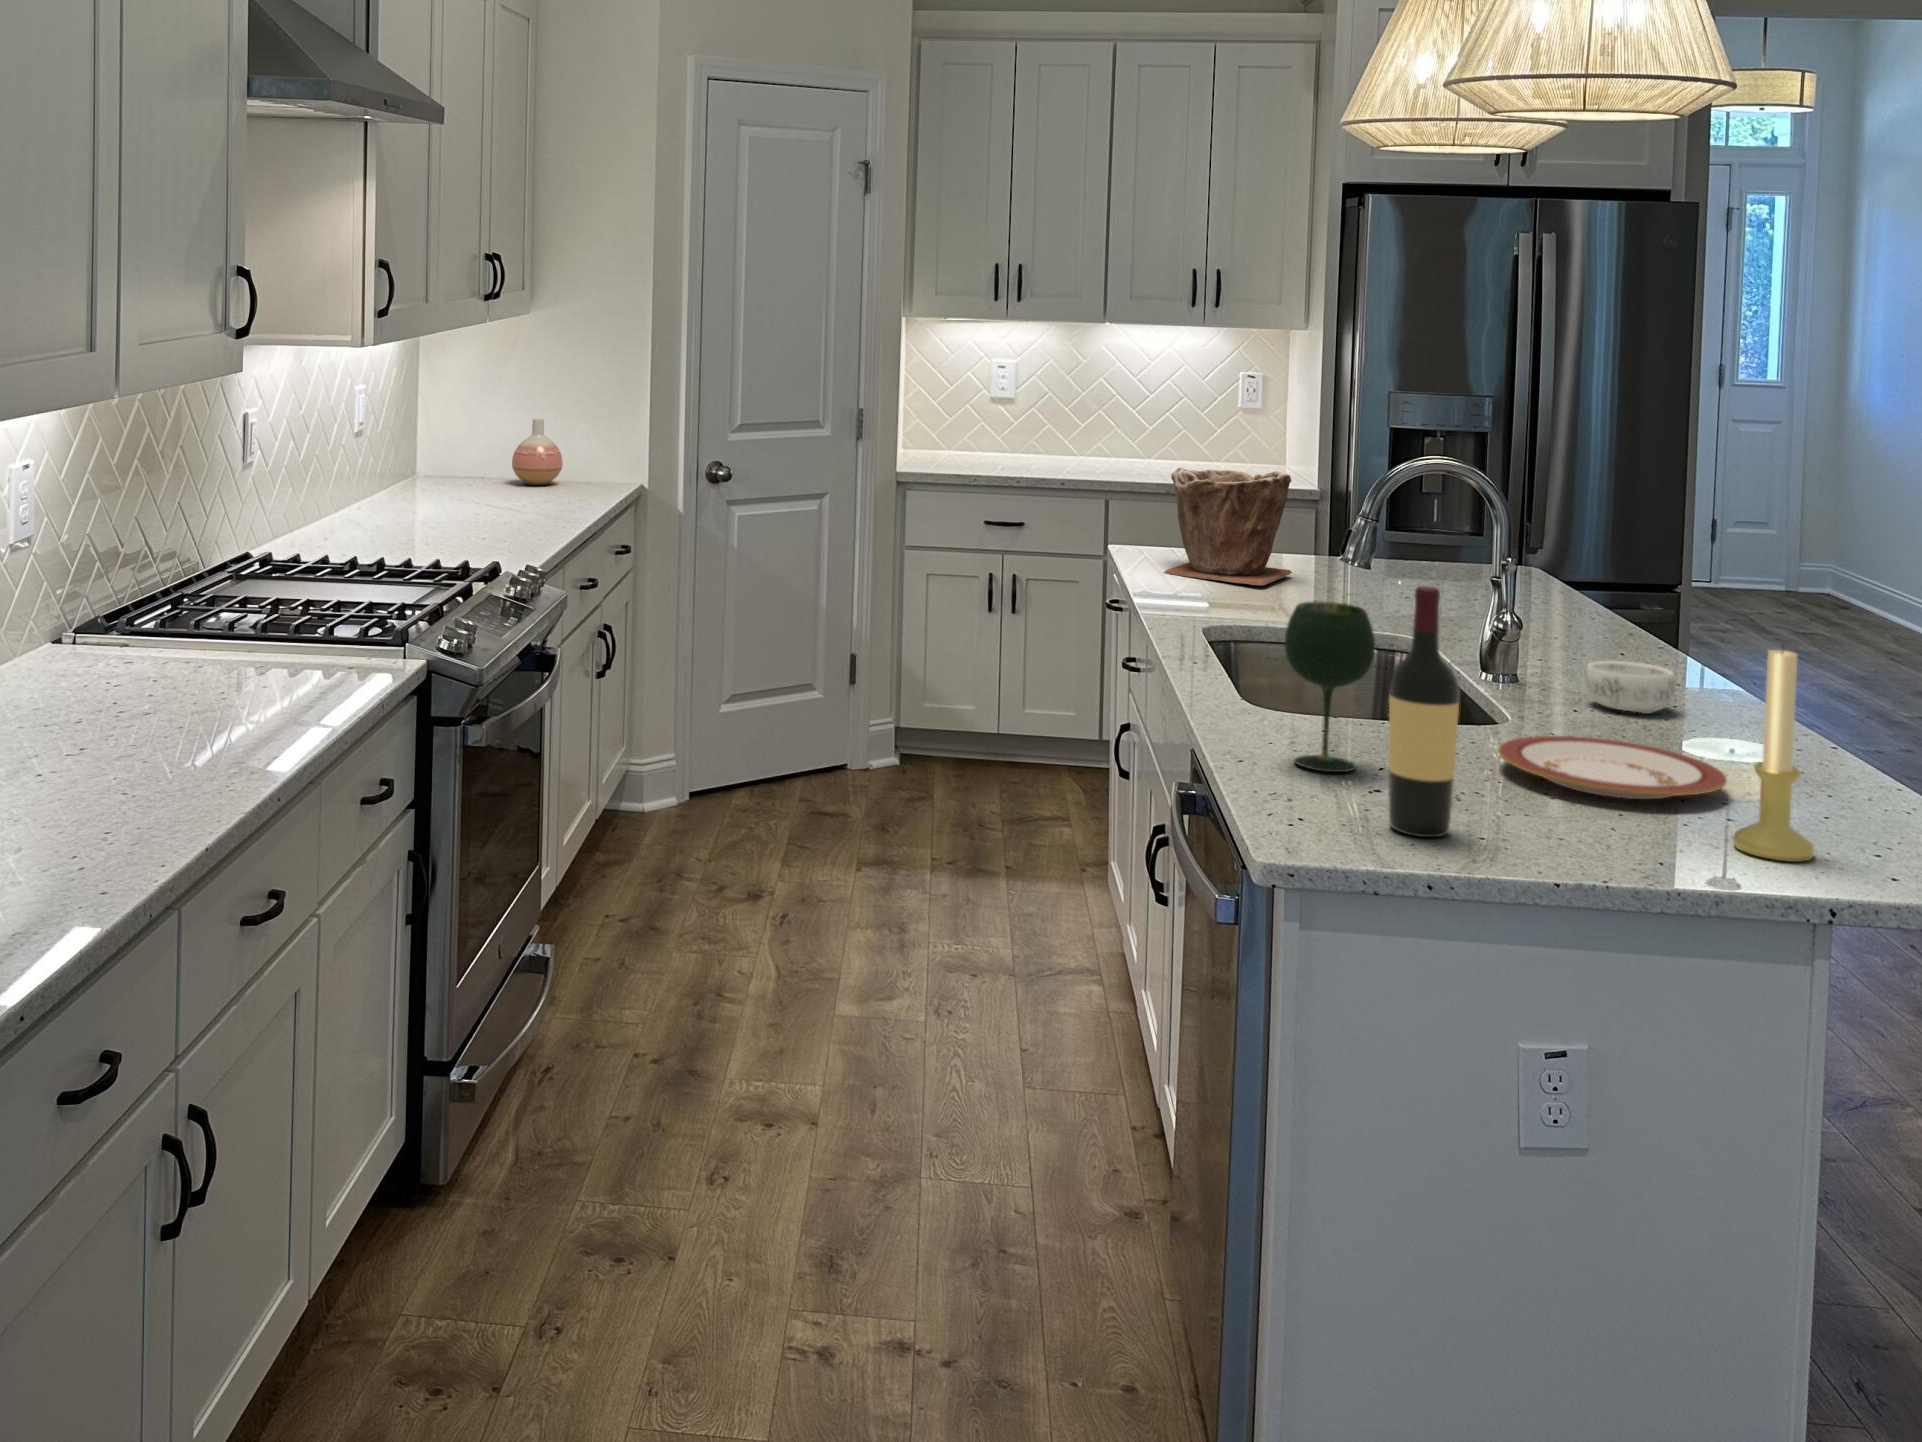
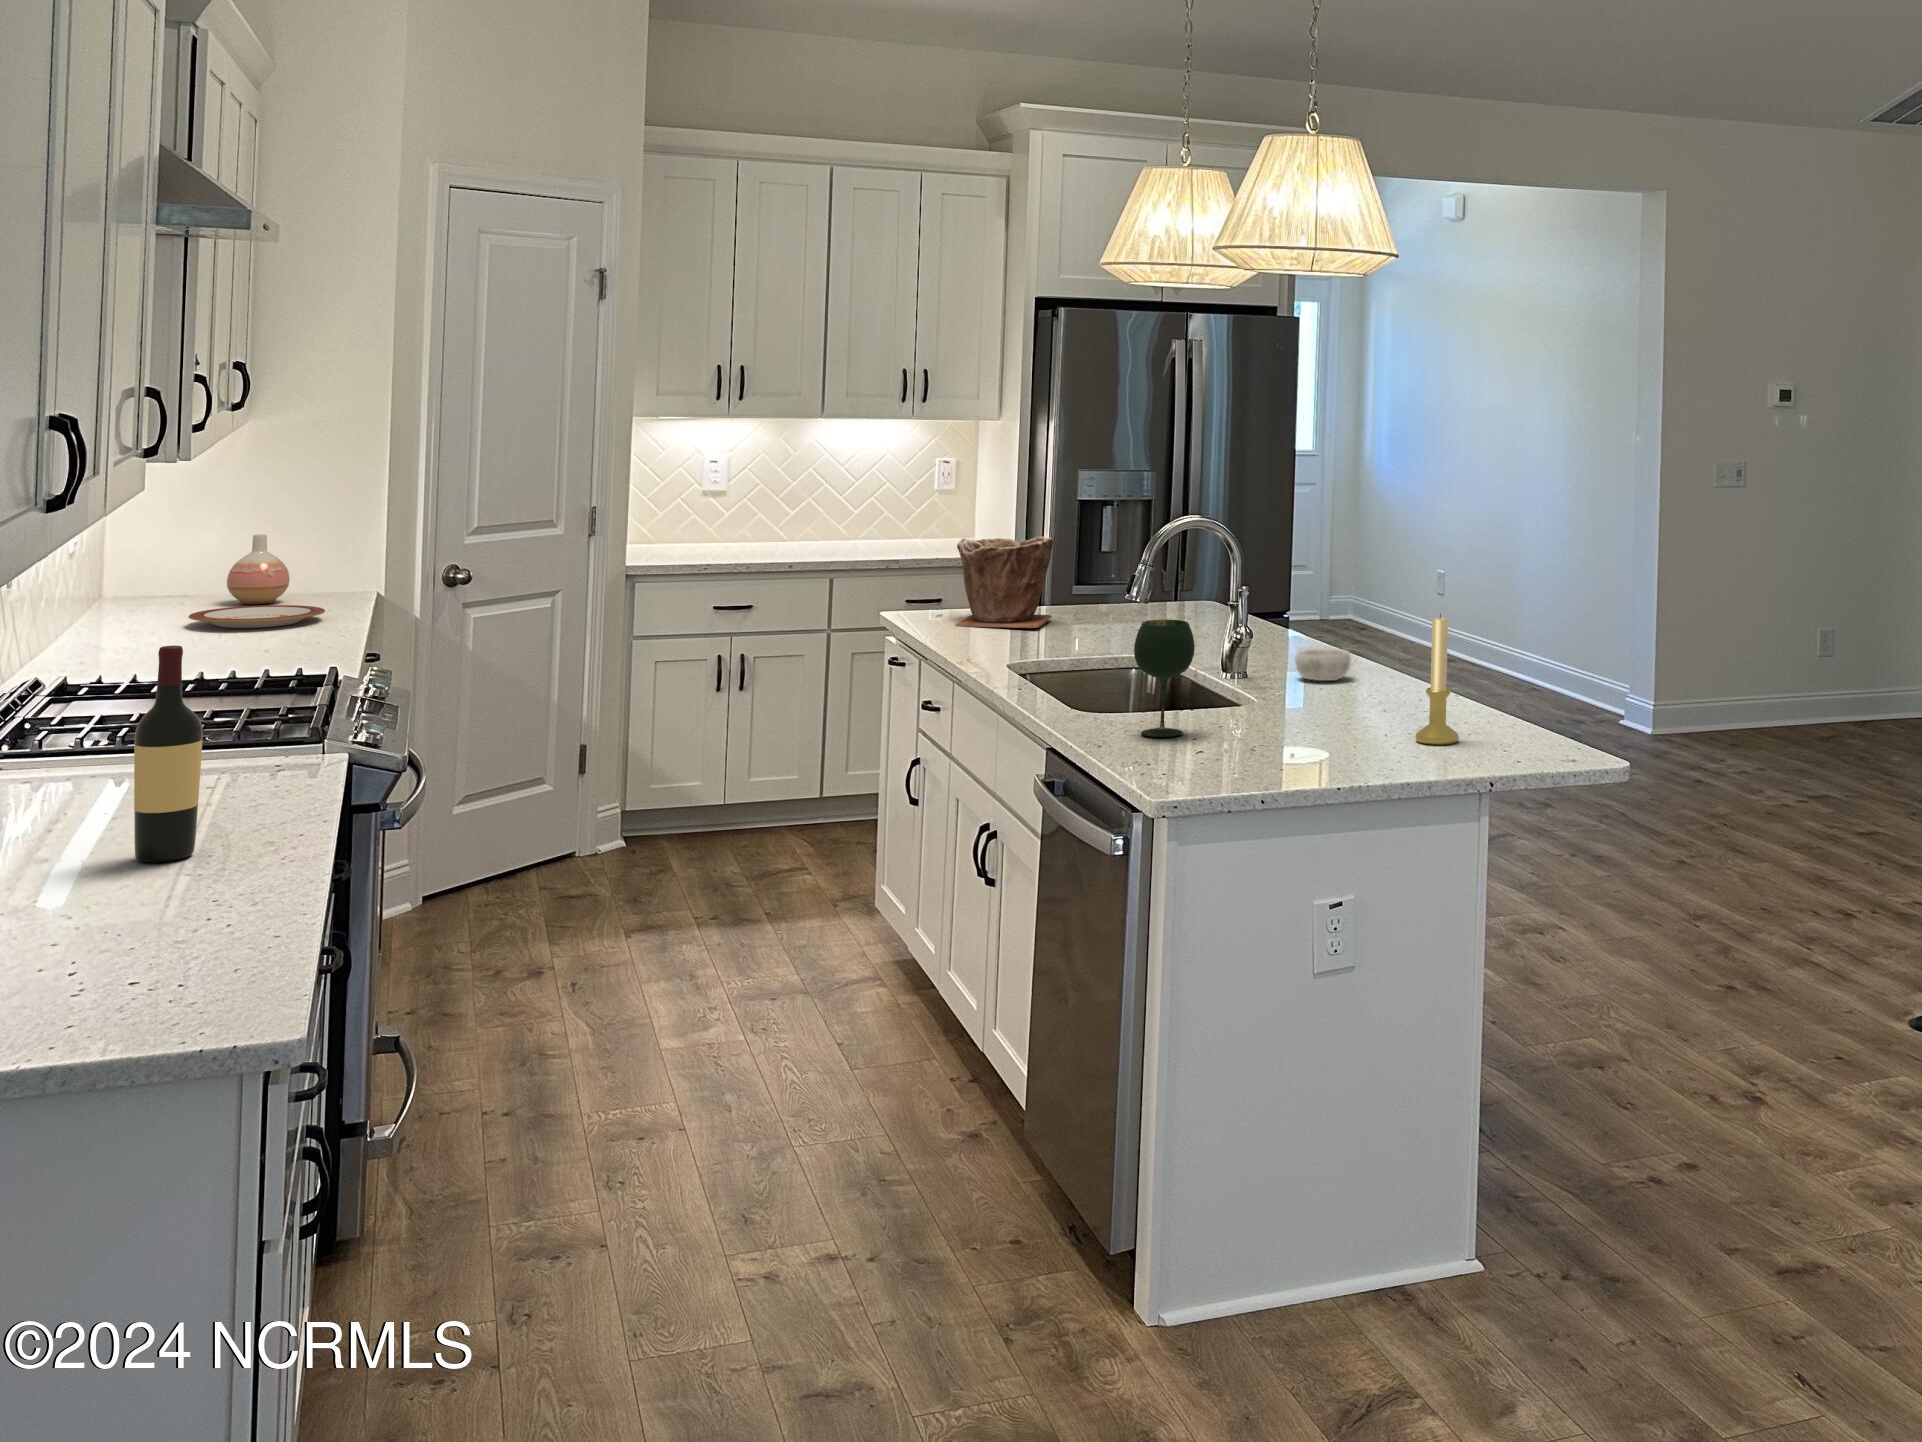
wine bottle: present [1389,586,1460,837] -> present [134,646,203,862]
plate: present [1498,736,1727,799] -> present [189,605,325,628]

